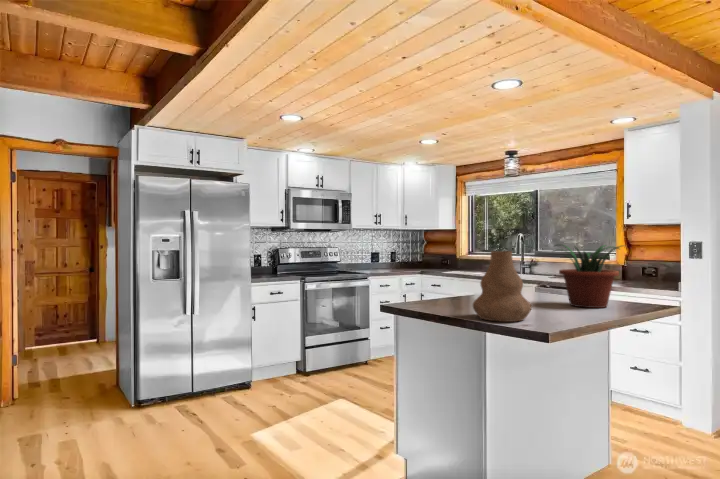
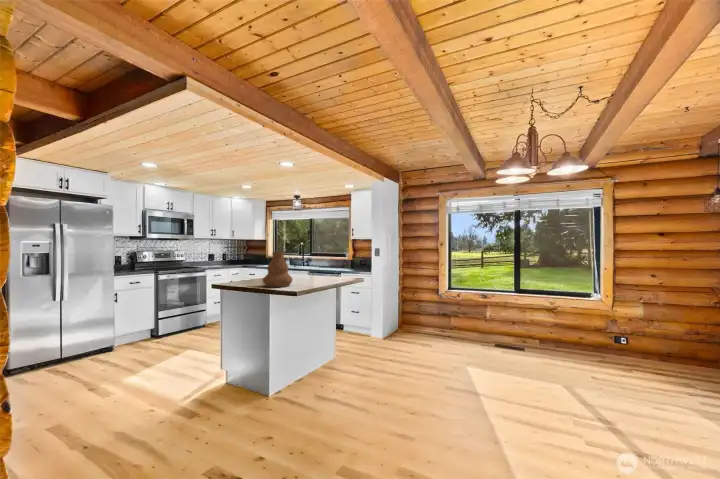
potted plant: present [555,245,621,308] -> none [307,248,340,280]

